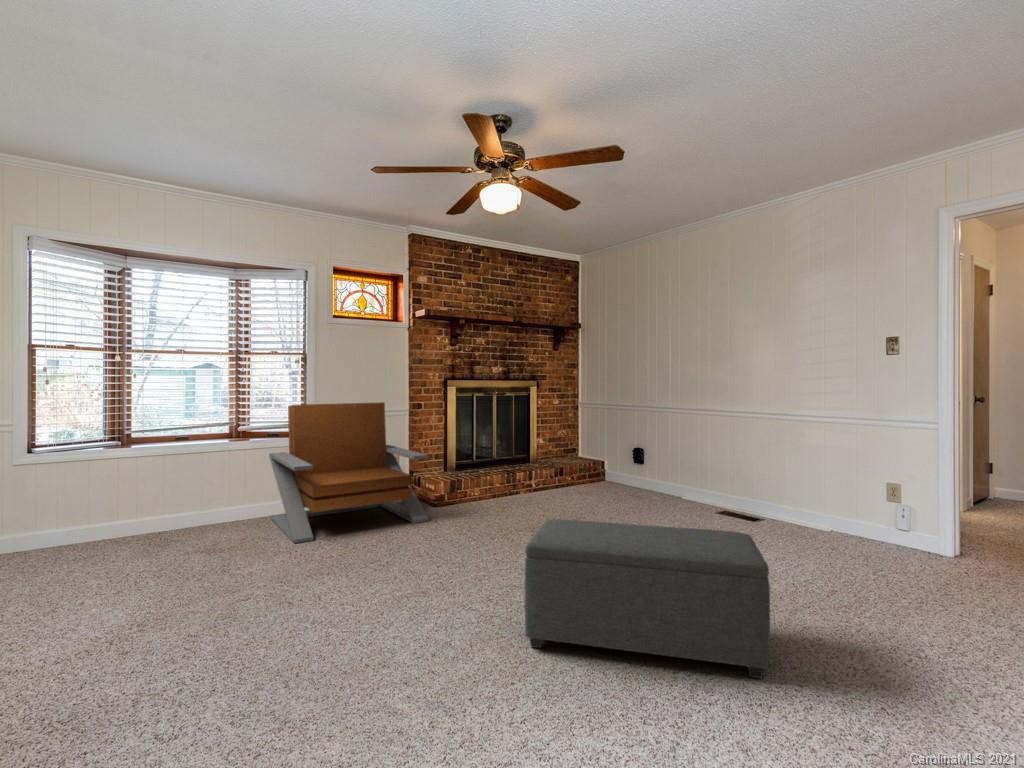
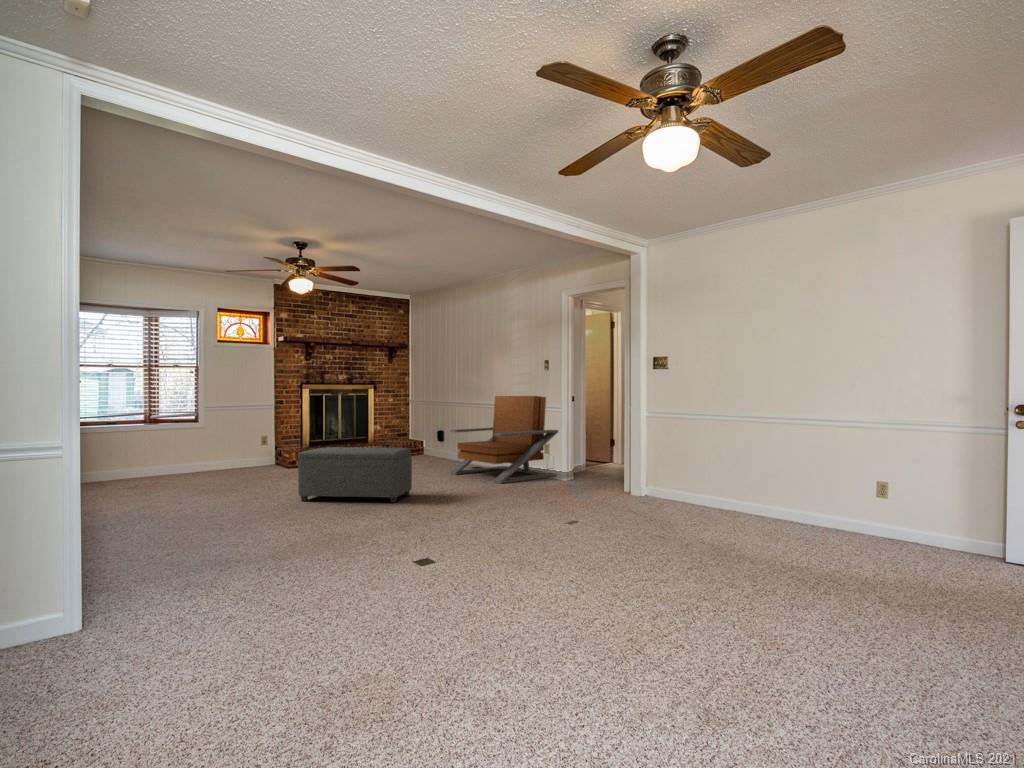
lounge chair: present [269,402,428,543] -> present [450,396,558,483]

